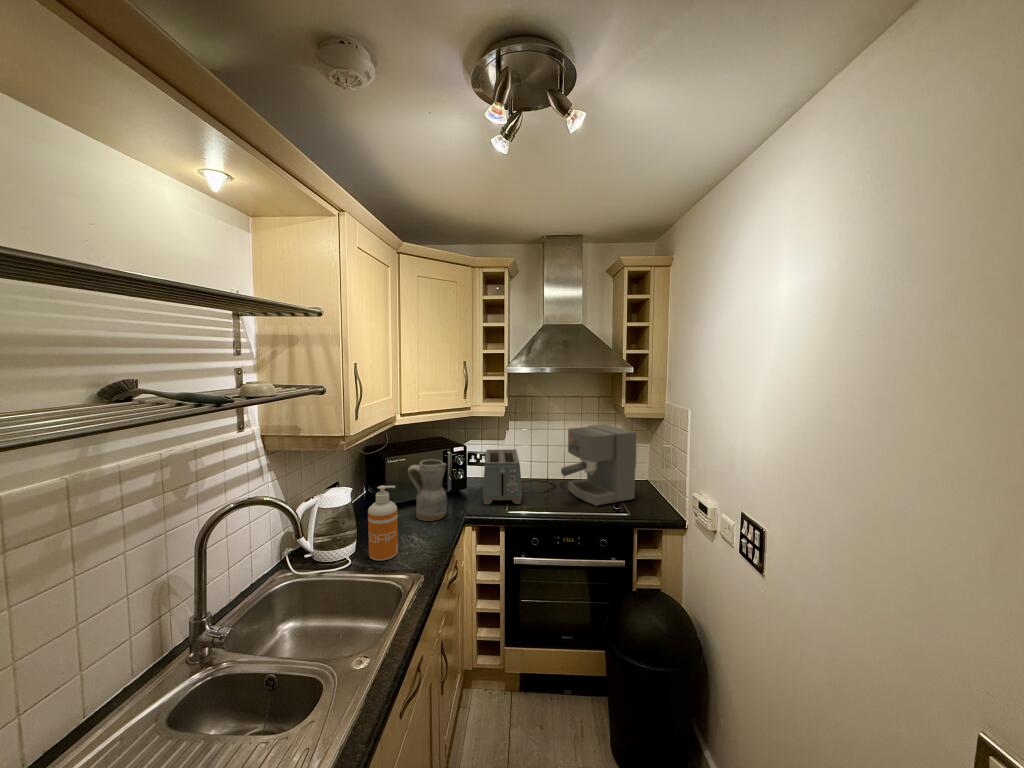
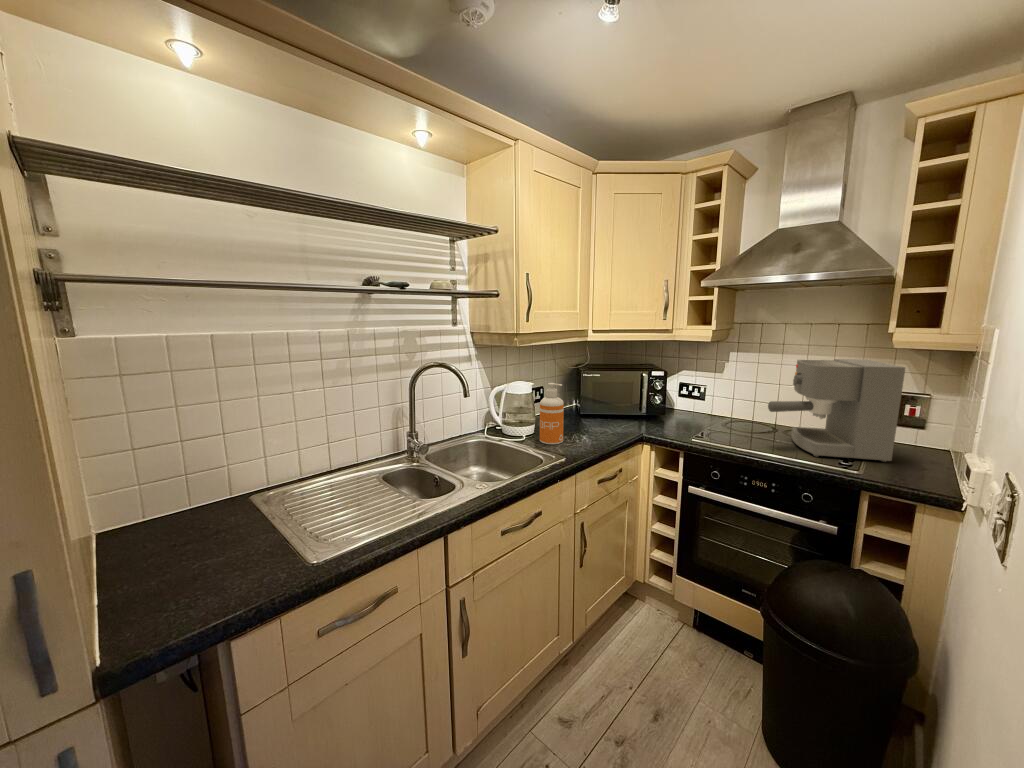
toaster: present [483,449,522,504] -> none [671,379,730,436]
ceramic pitcher: present [408,459,447,521] -> none [593,375,628,431]

